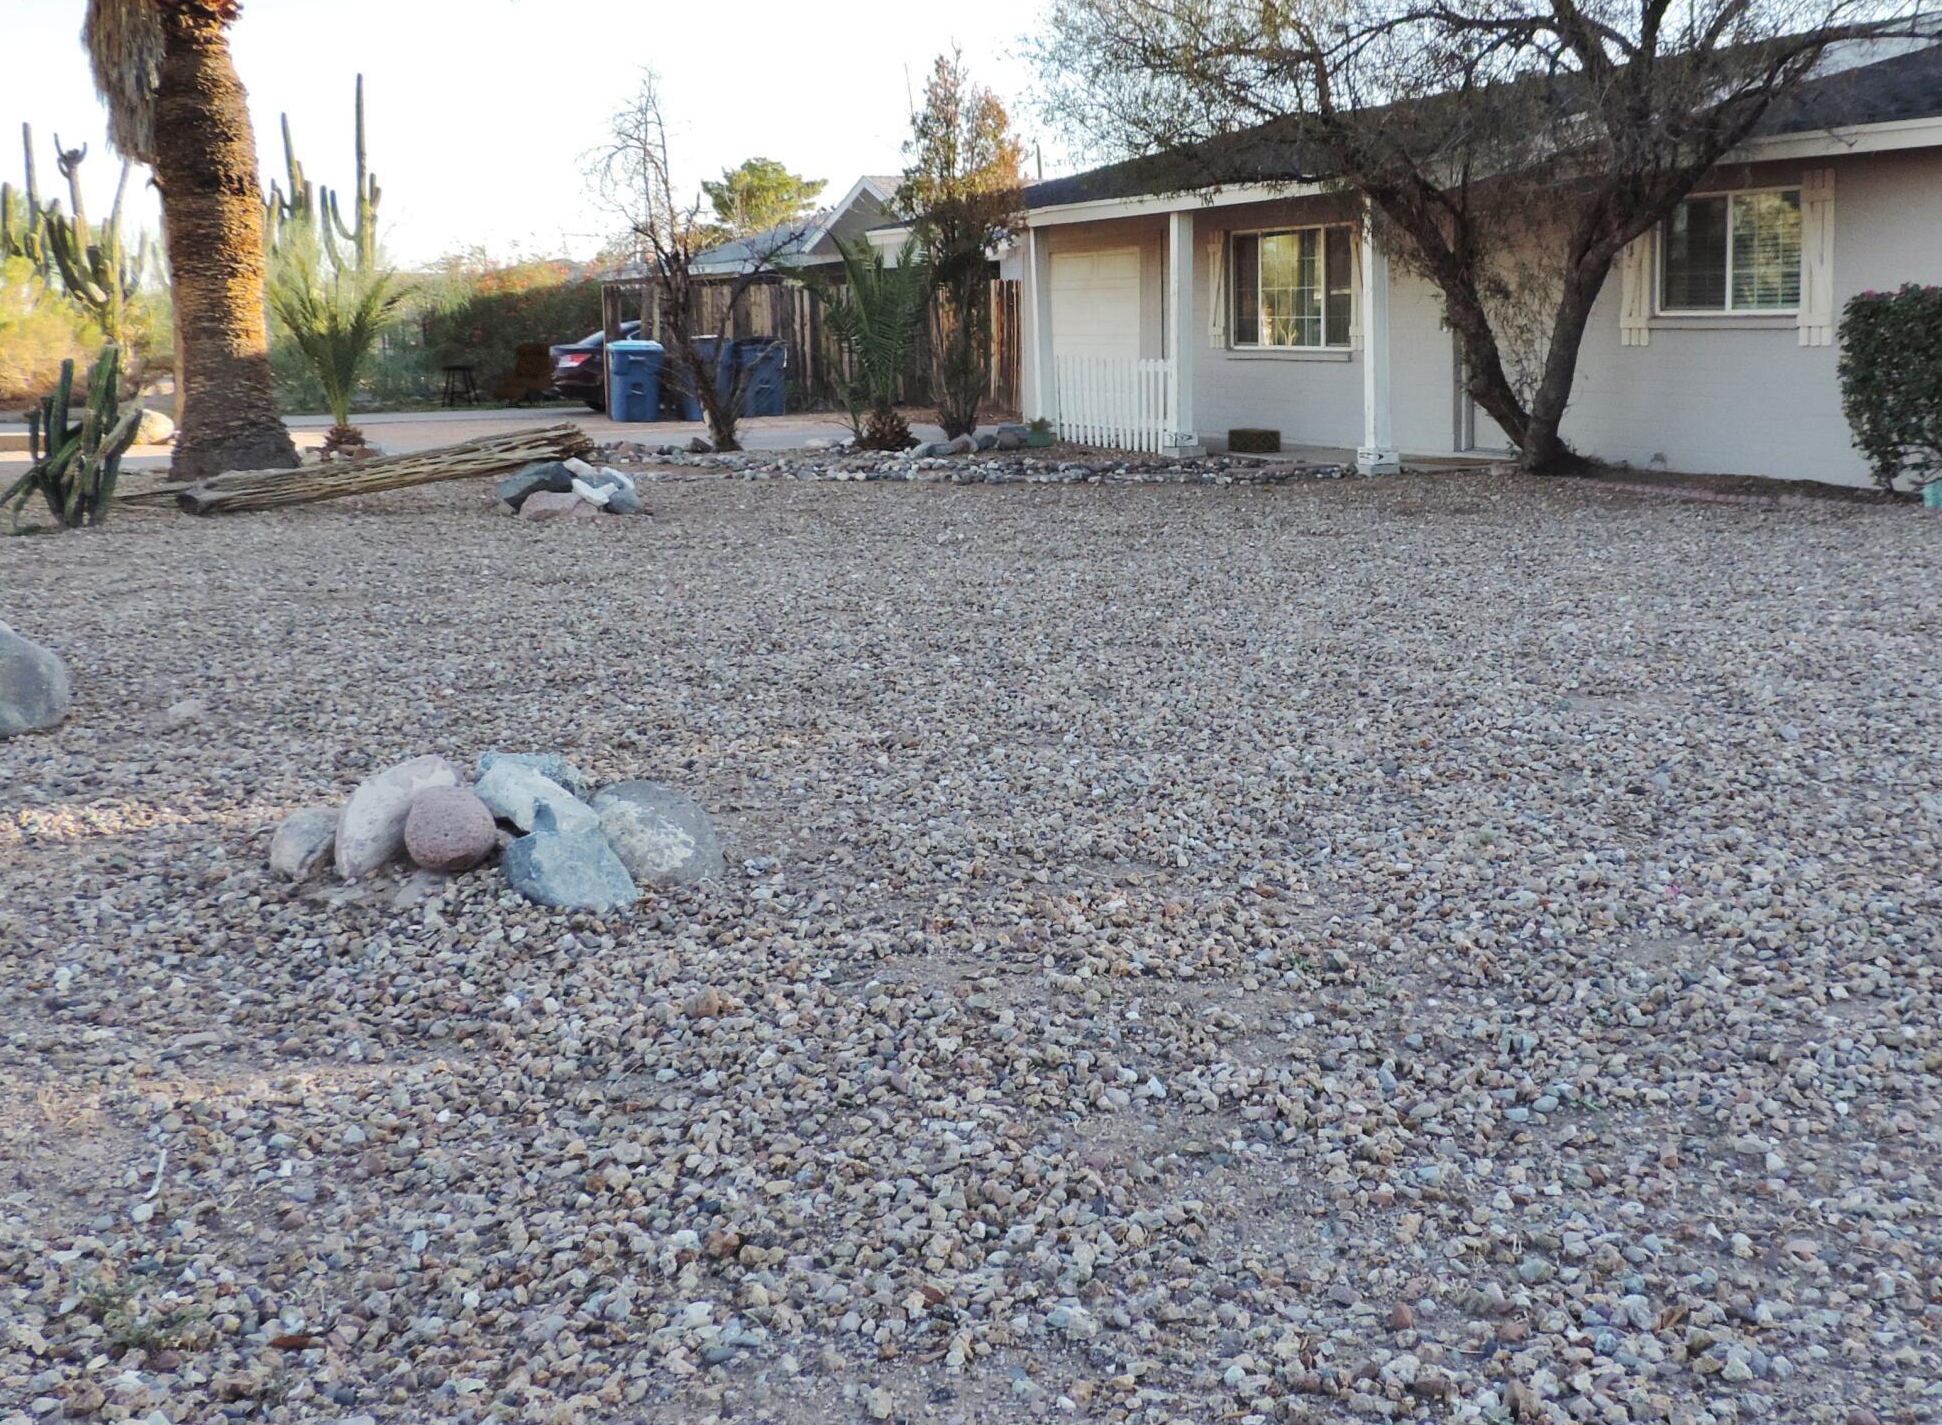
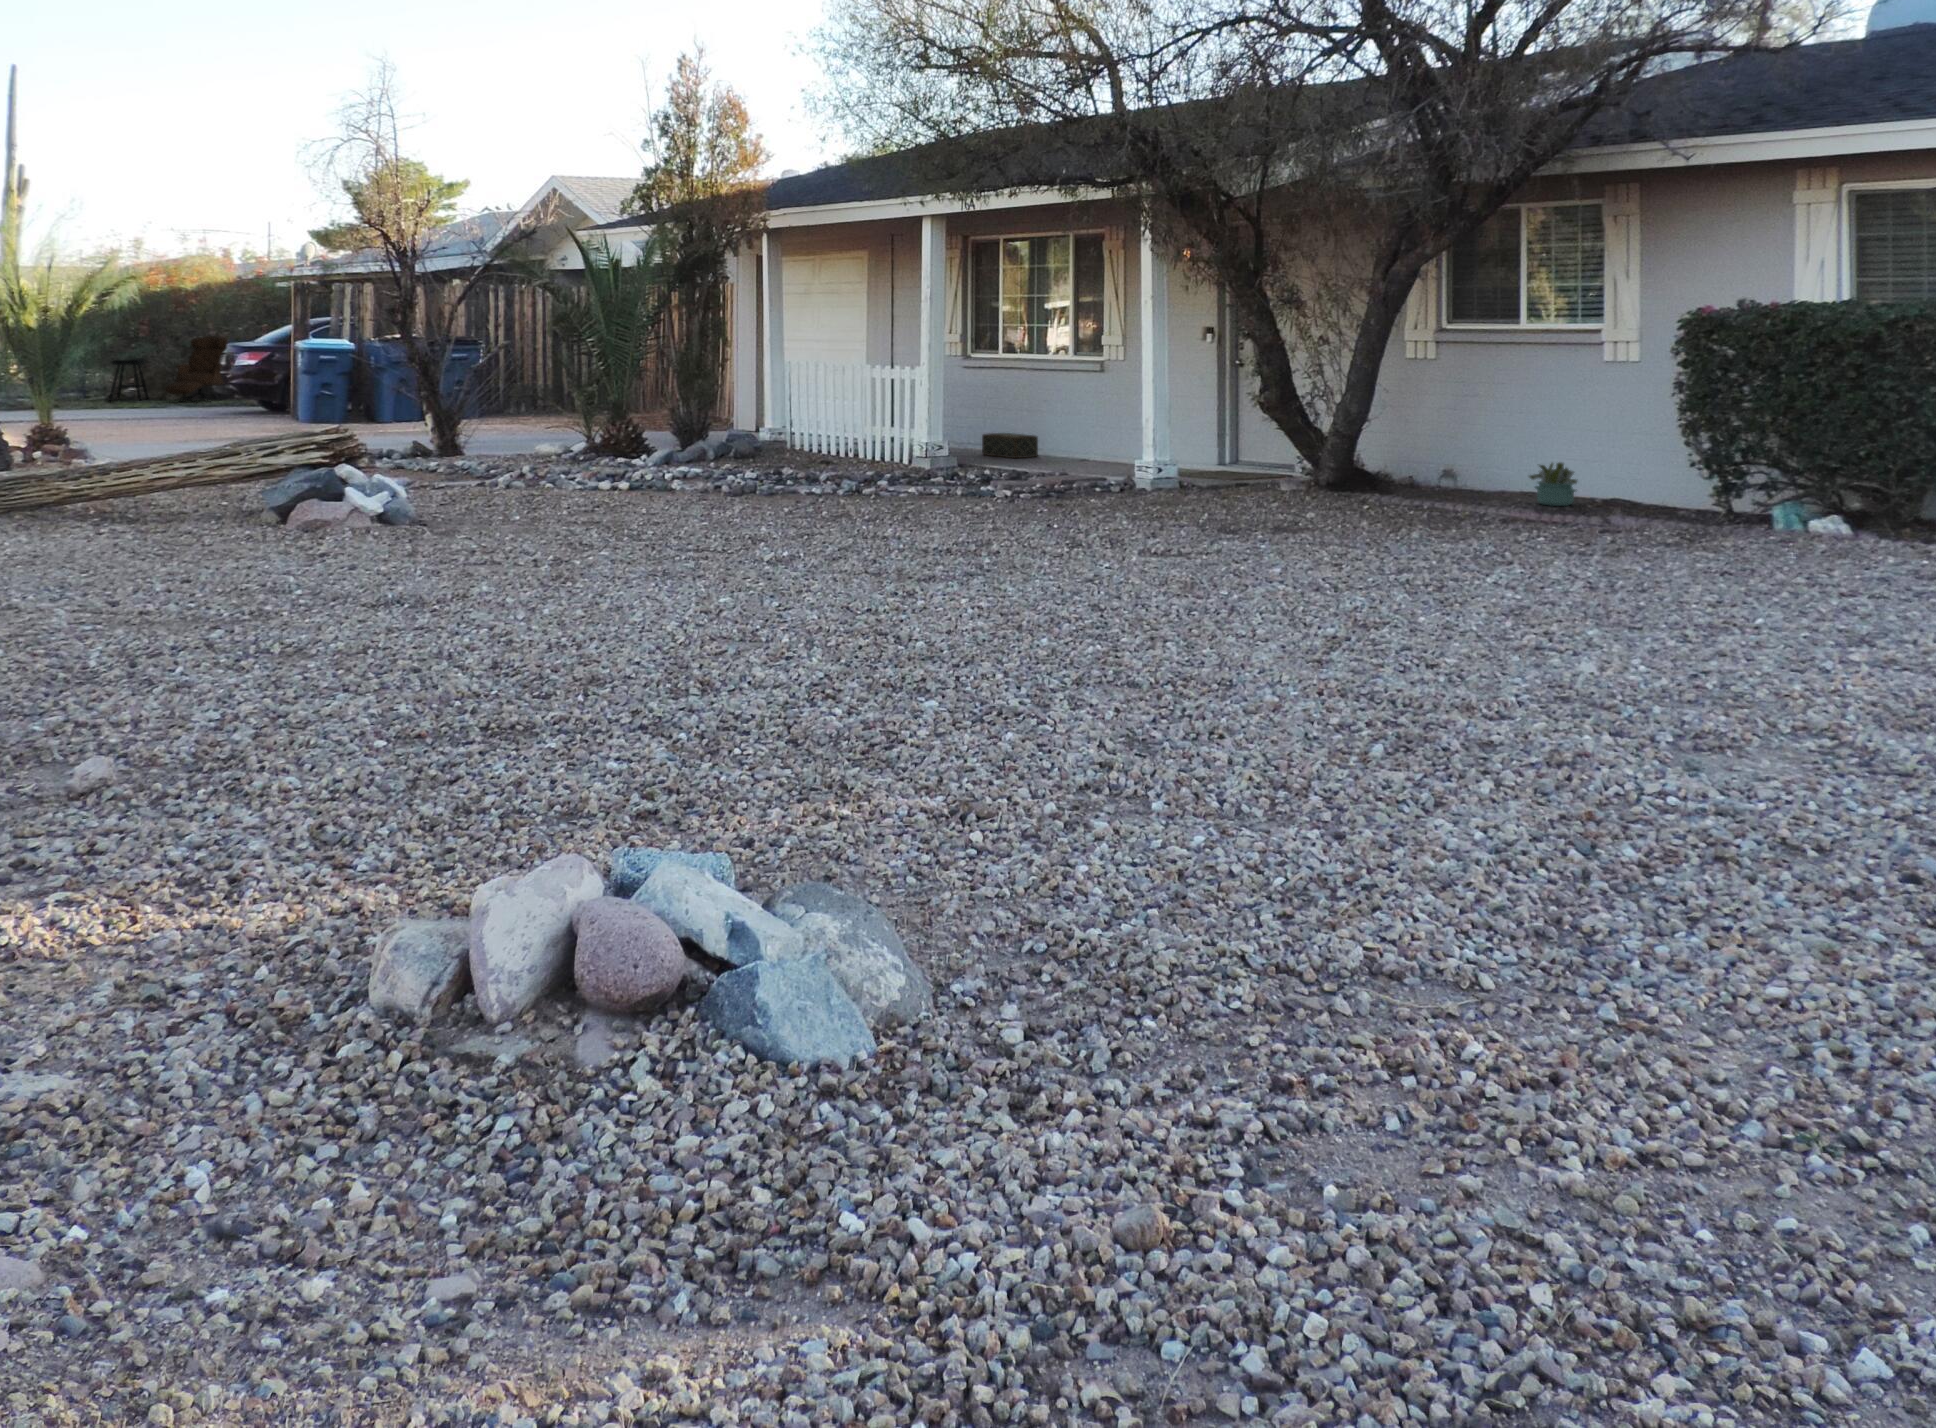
decorative plant: present [1021,417,1052,447] -> present [1529,462,1577,506]

